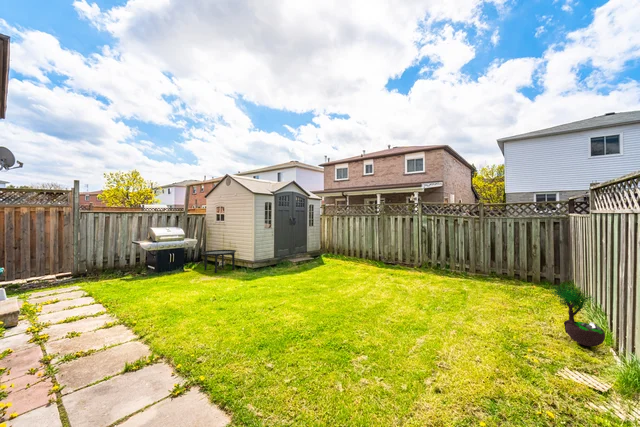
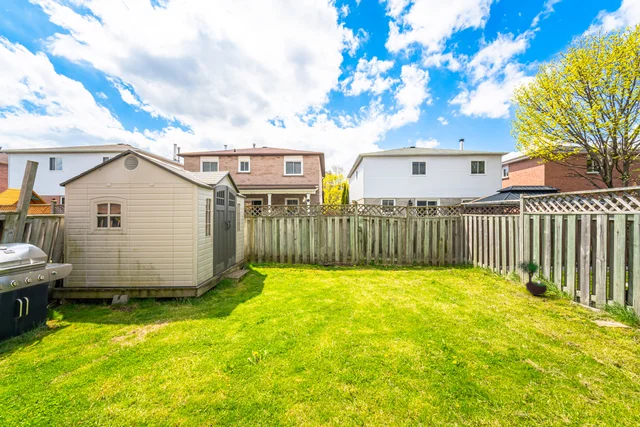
round table: present [203,250,236,273] -> none [100,273,163,315]

